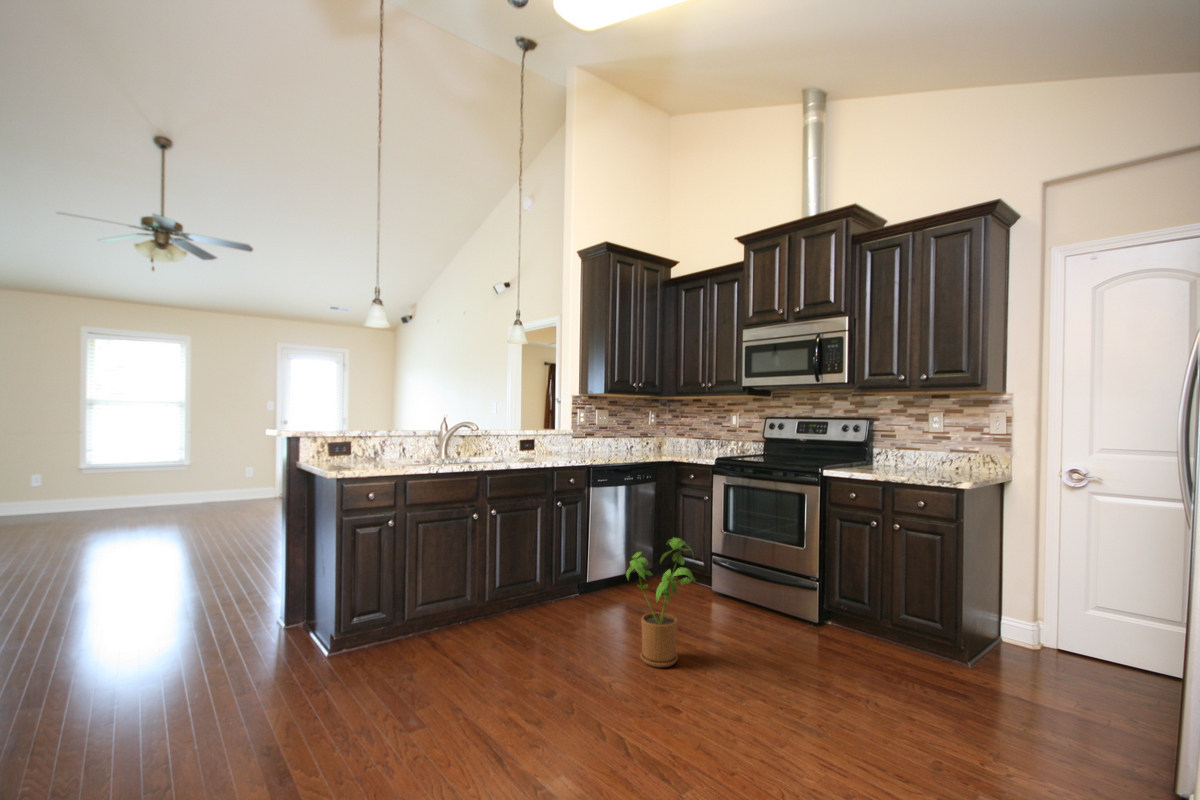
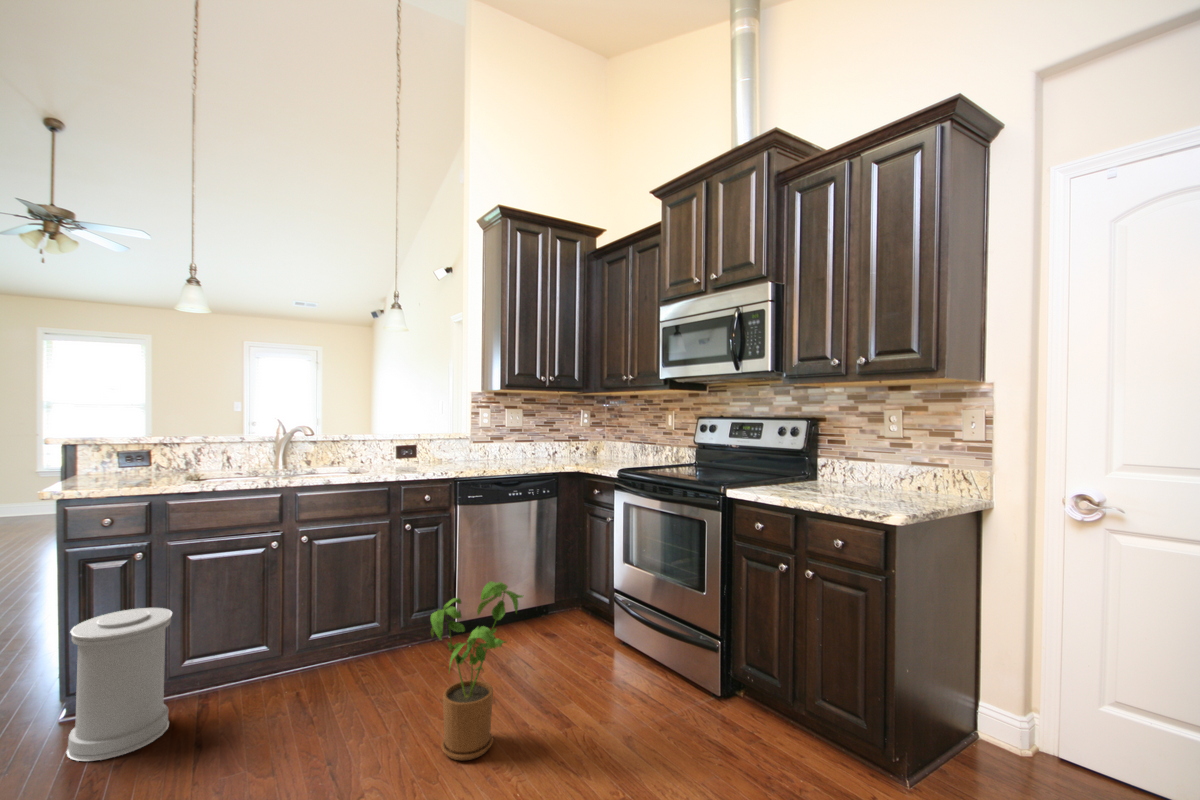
trash can: none [353,566,421,680] -> present [67,608,172,761]

